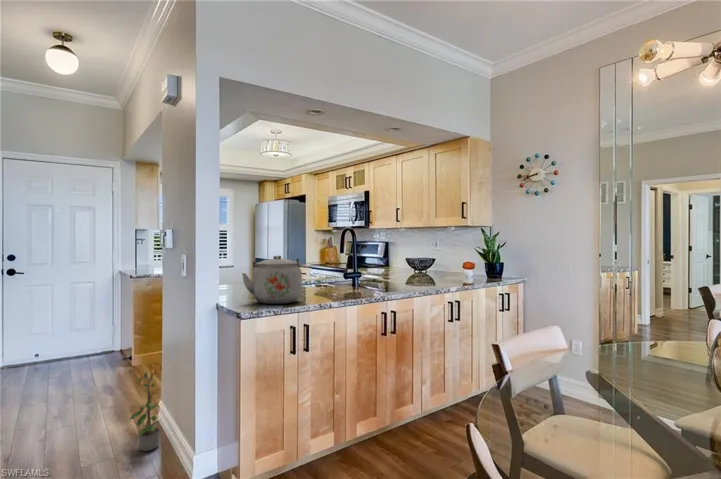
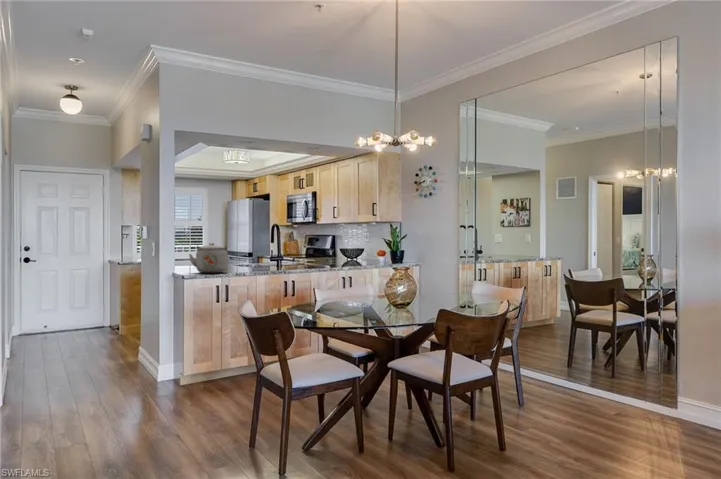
potted plant: present [130,372,159,451] -> none [121,319,141,369]

